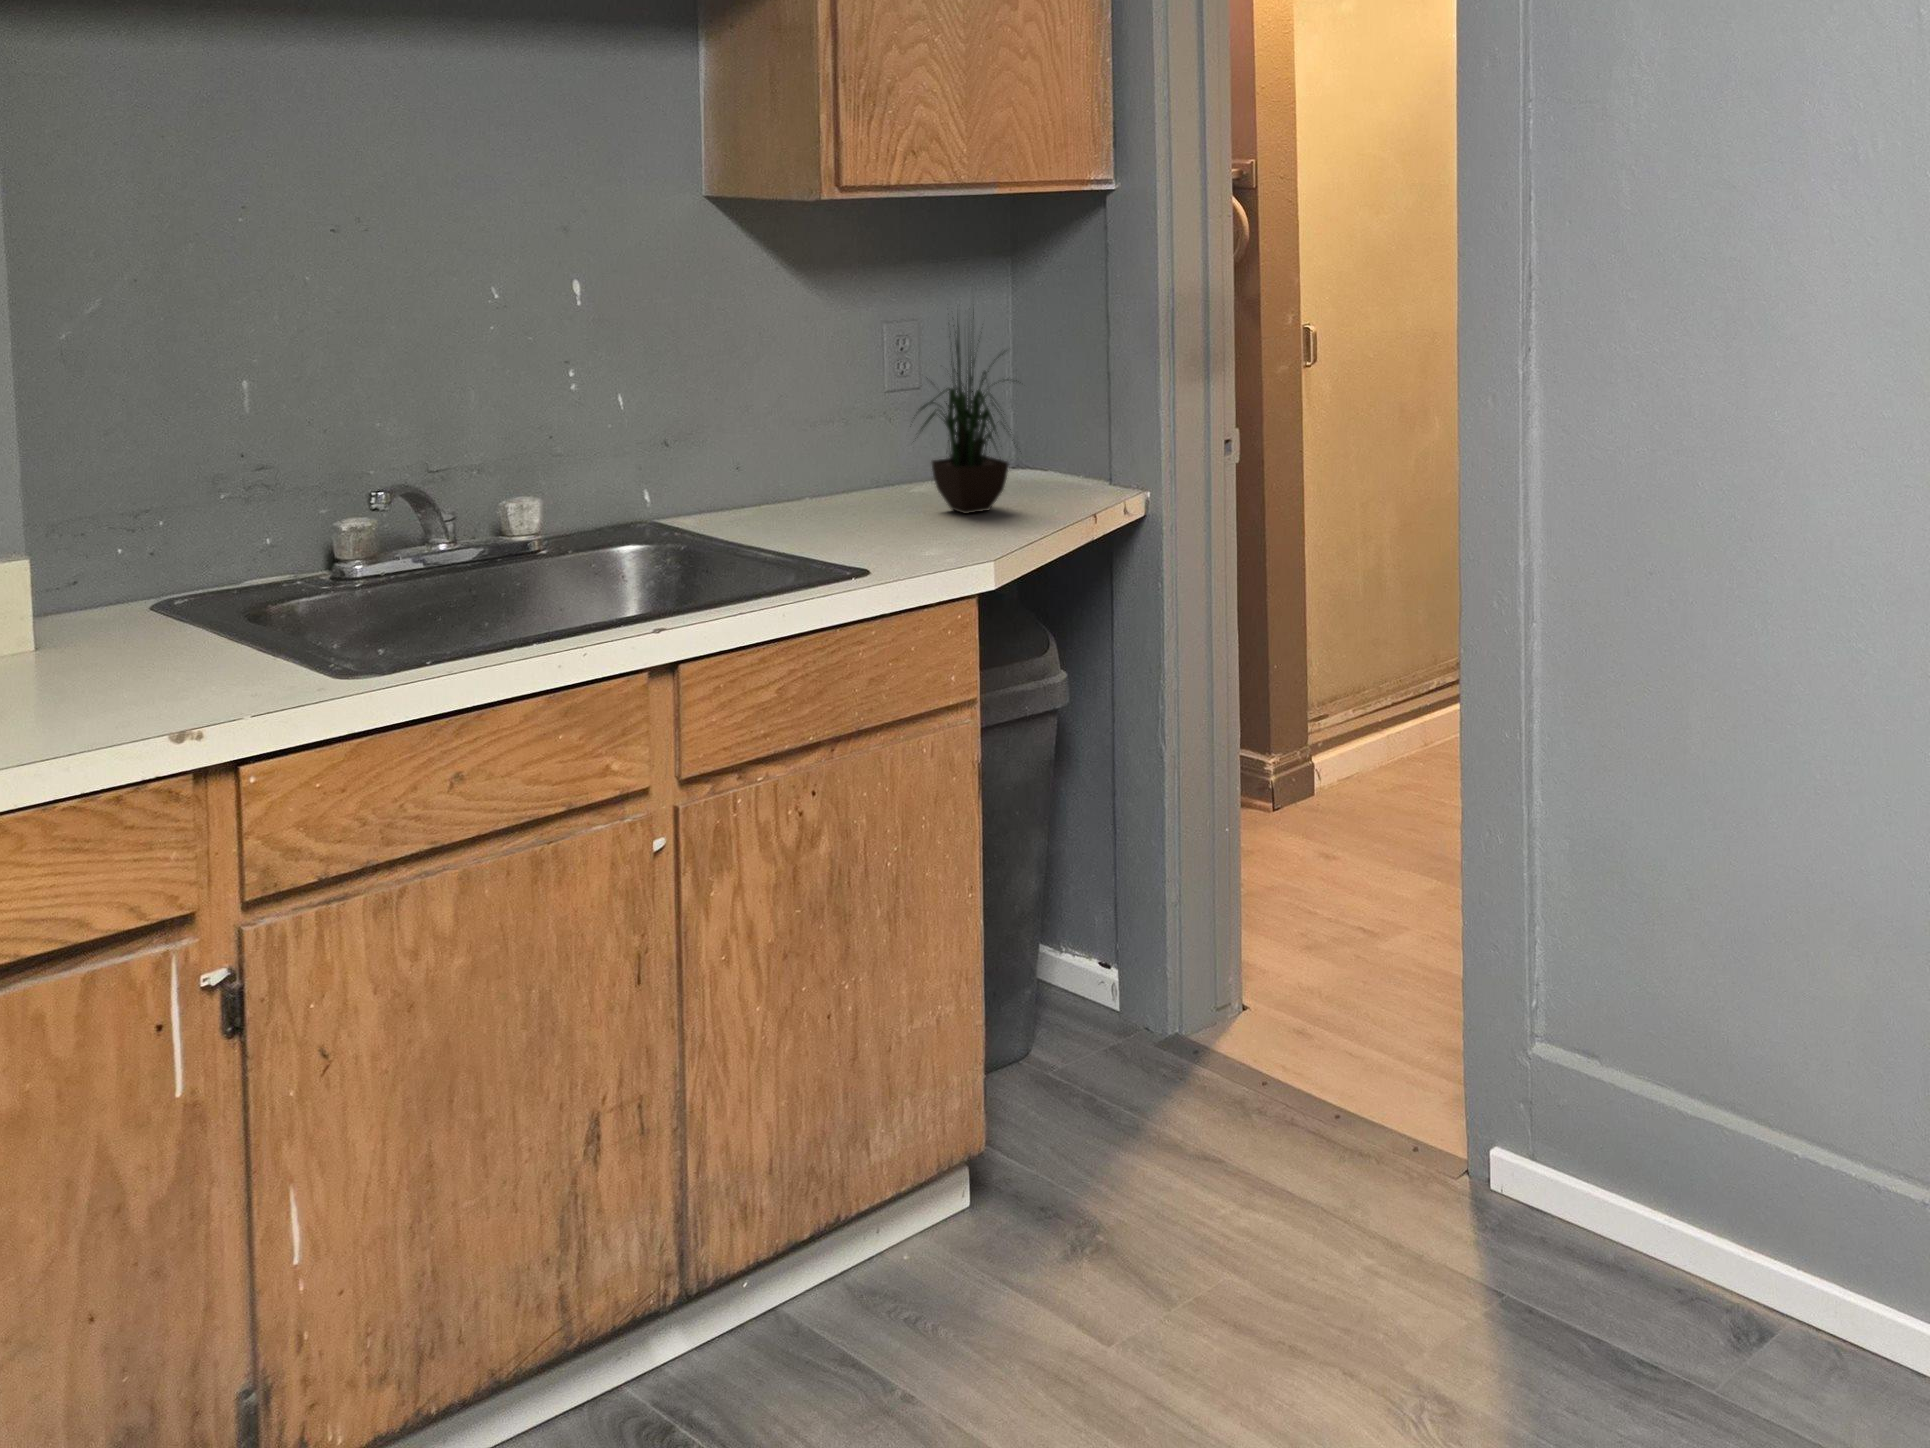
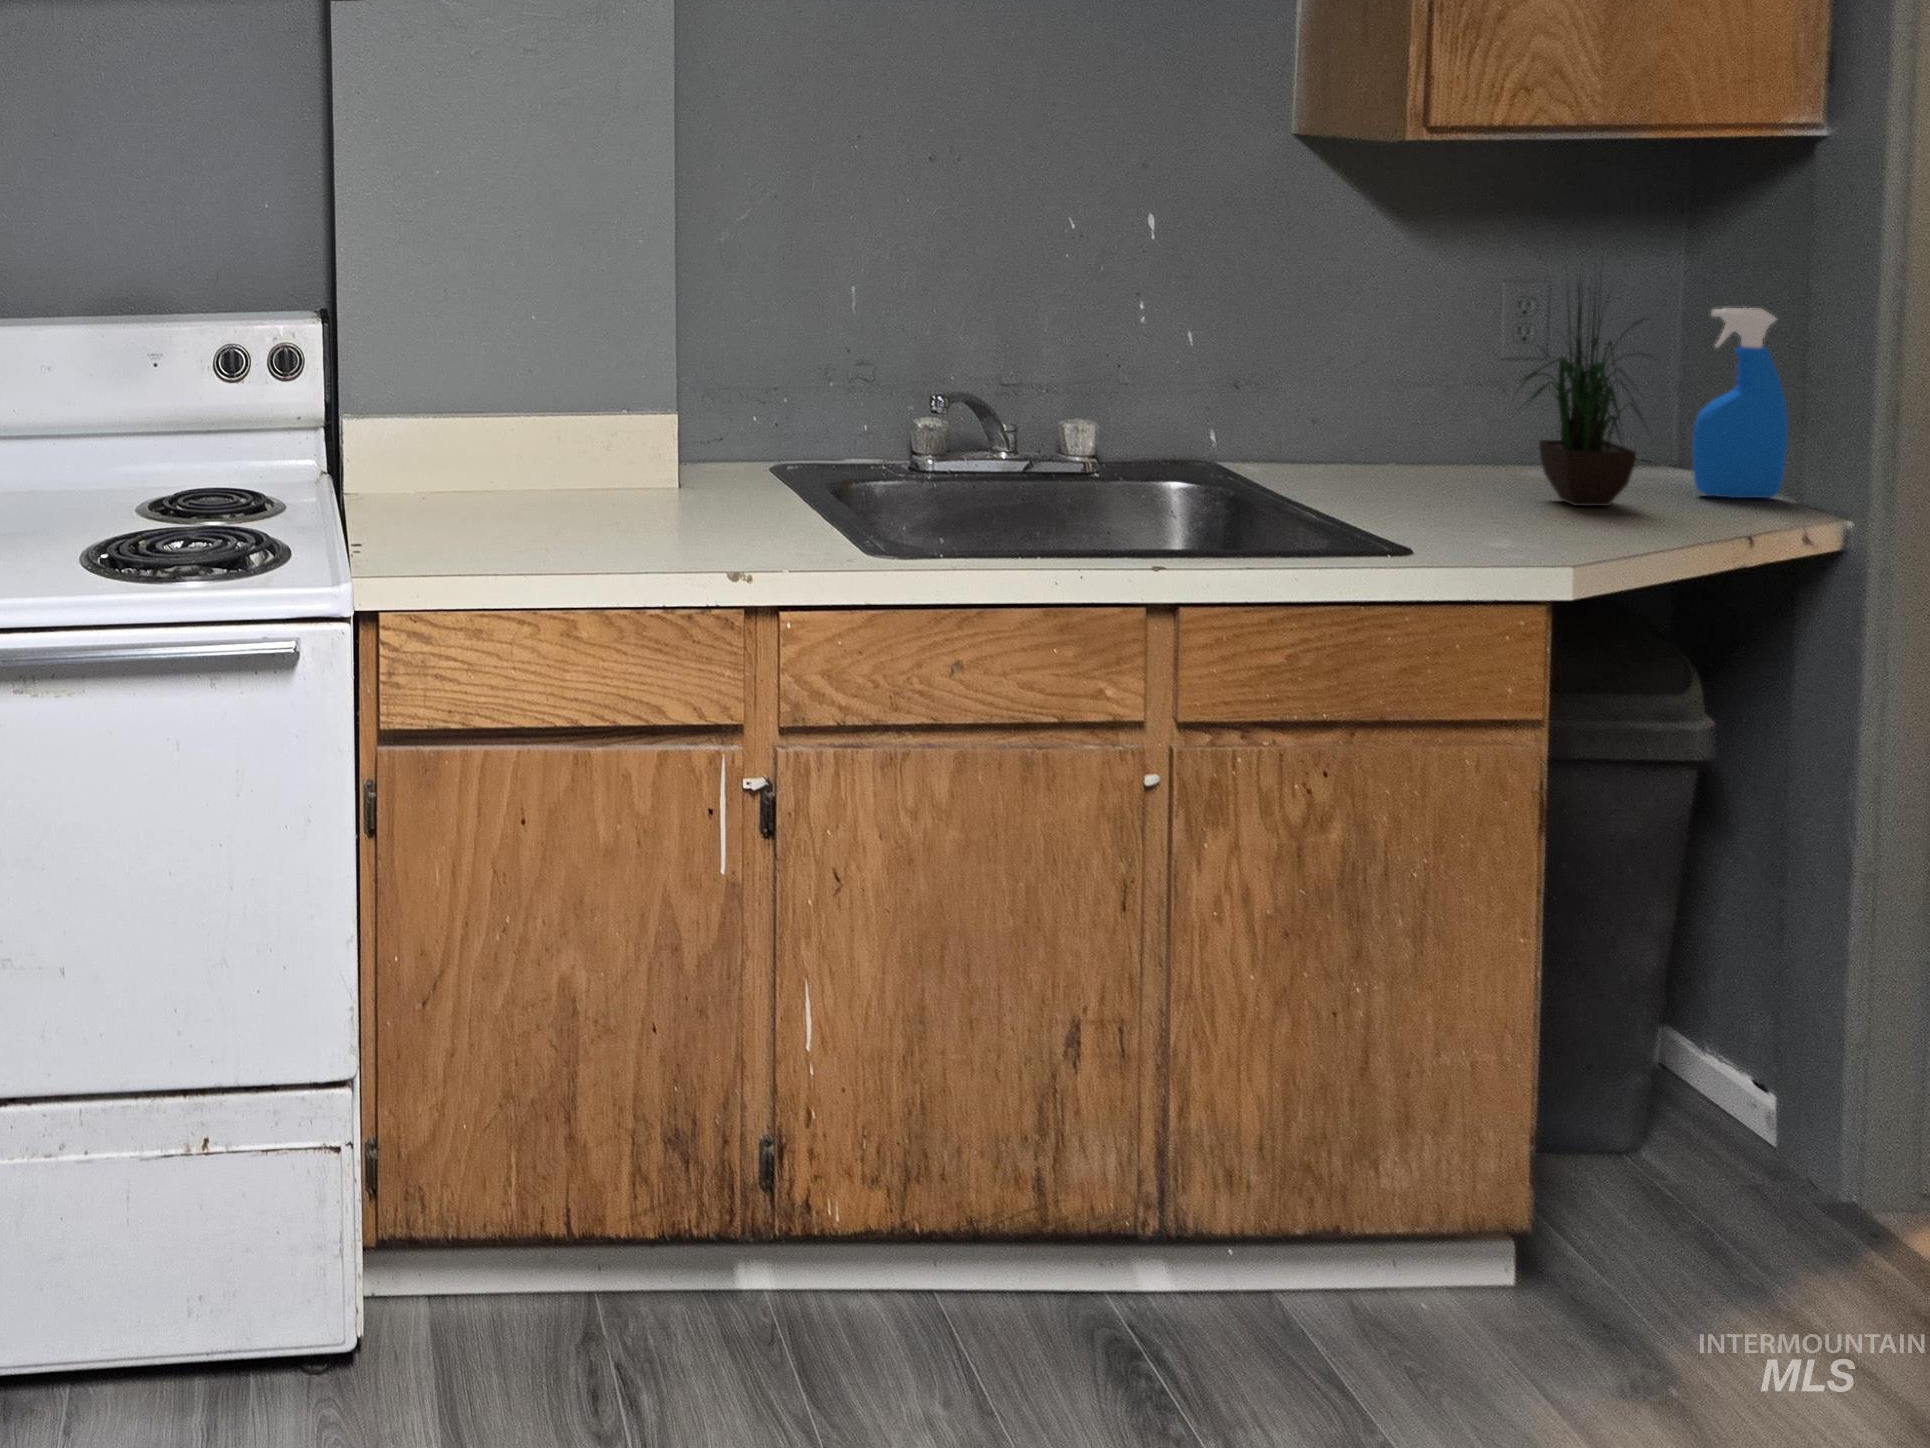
spray bottle: none [1038,335,1101,490] -> present [1693,308,1788,498]

